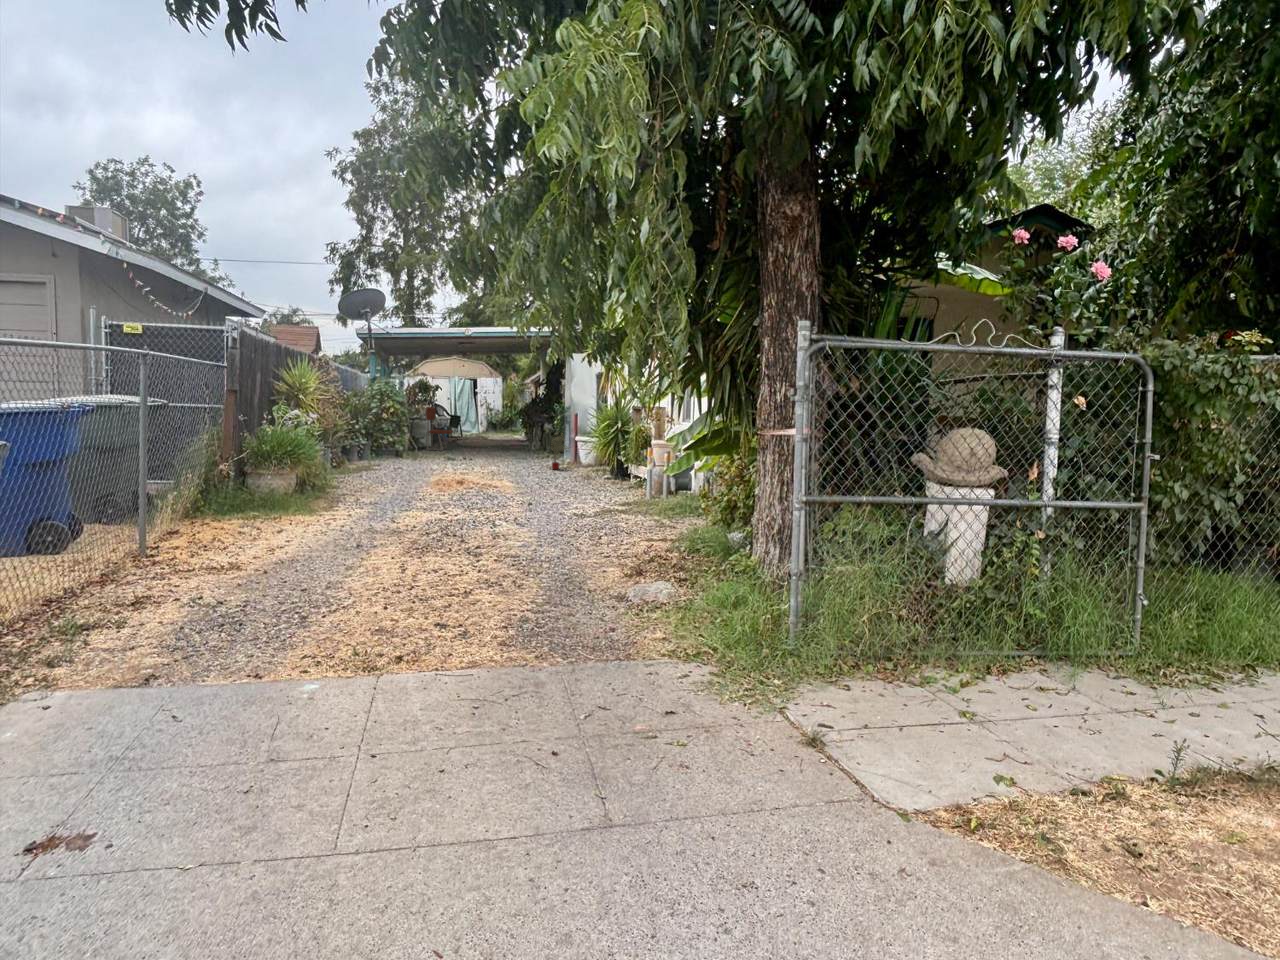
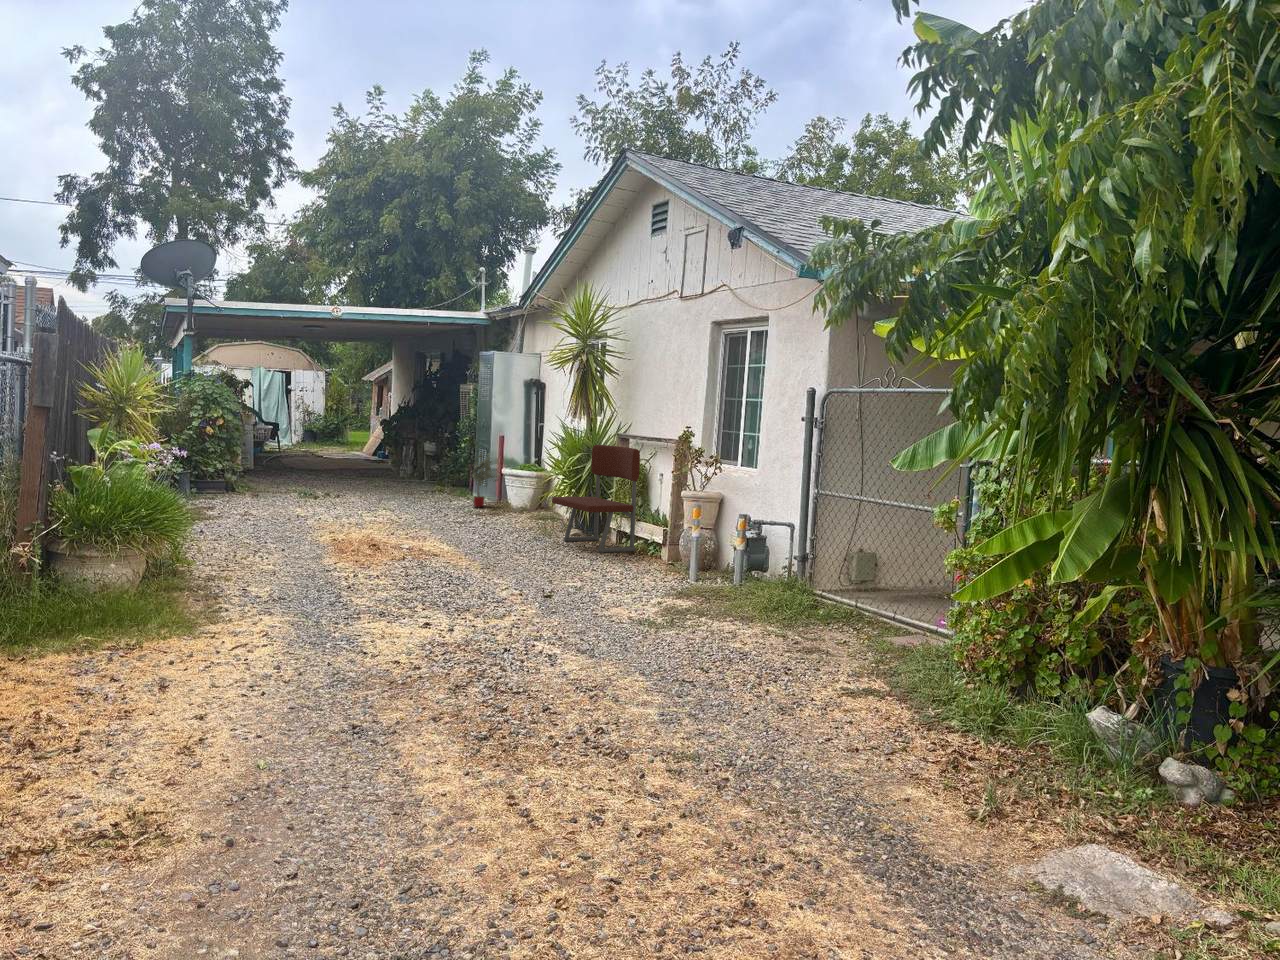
bench: present [426,407,453,451] -> present [552,445,640,553]

